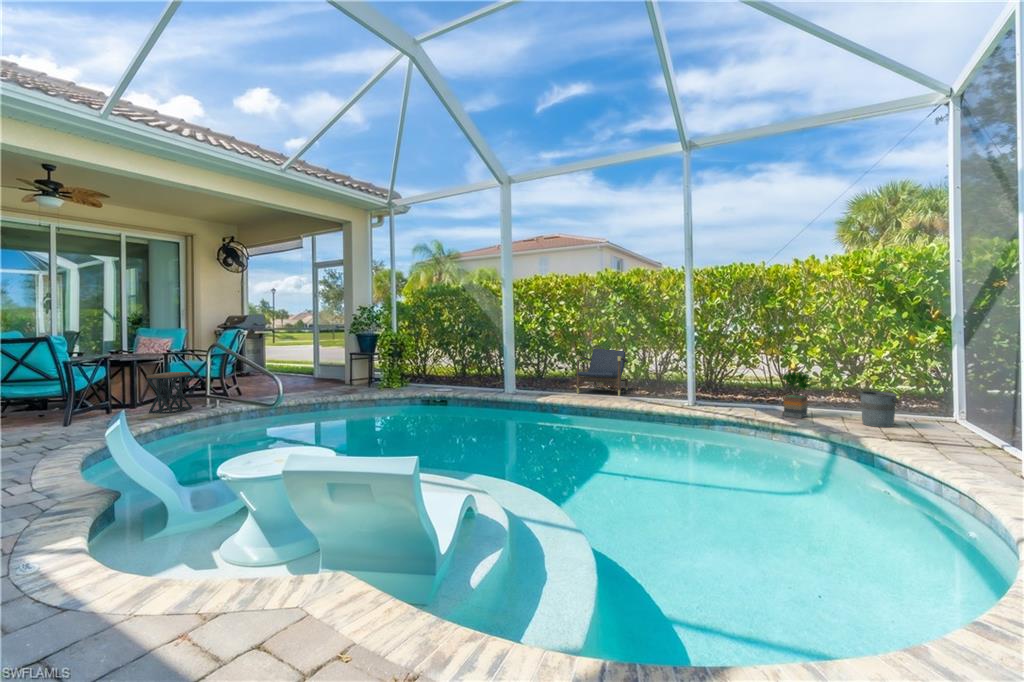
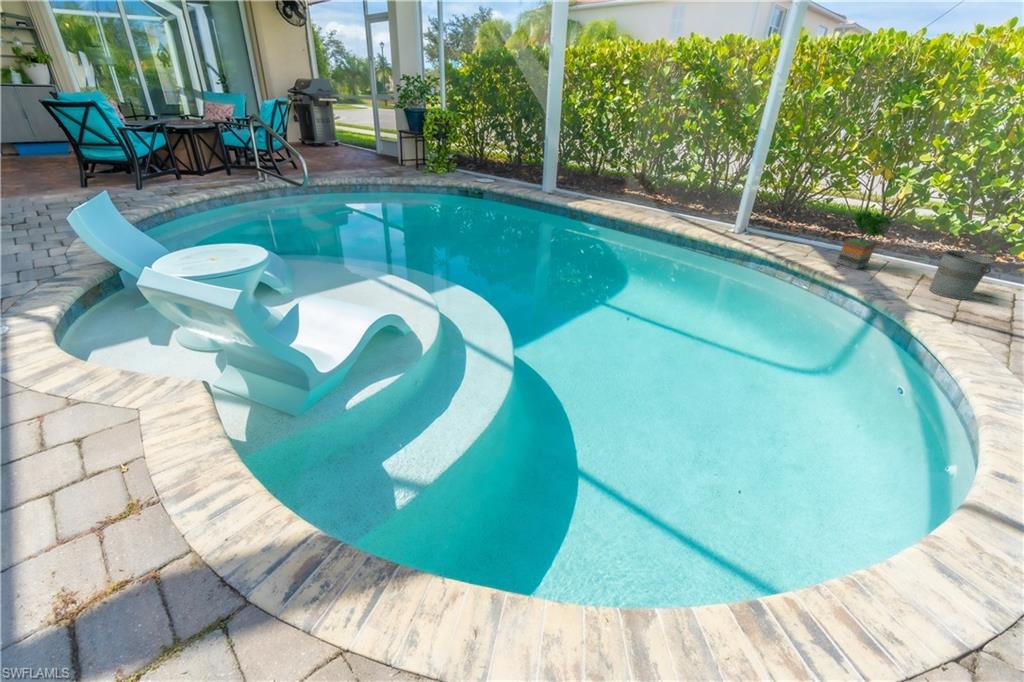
lounge chair: present [576,349,628,396] -> none [622,137,693,208]
stool: present [147,372,192,413] -> none [195,142,244,185]

